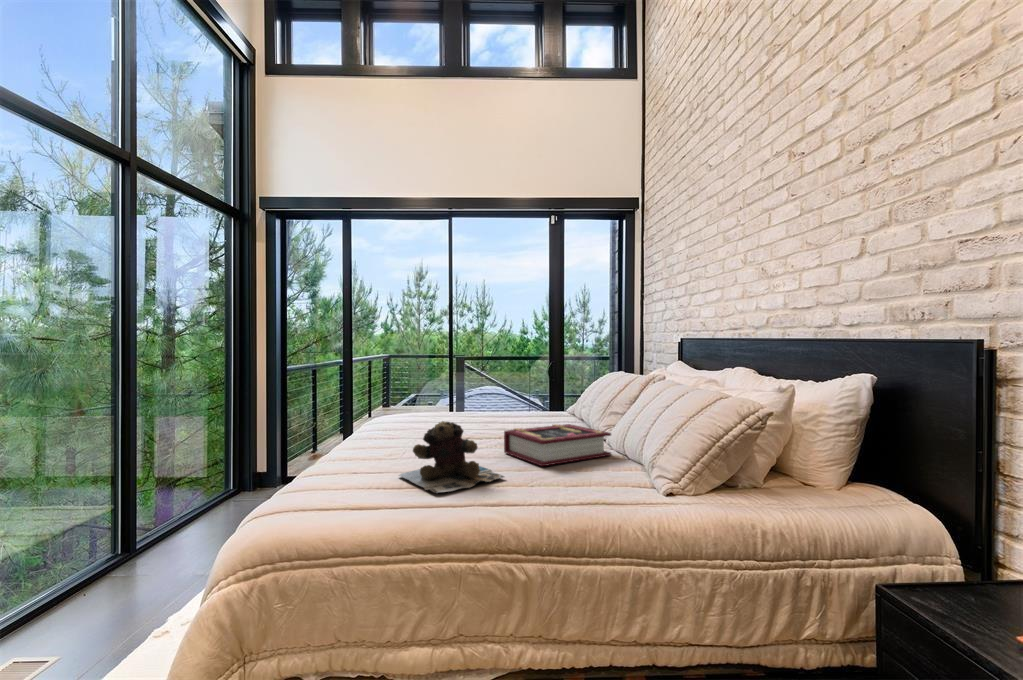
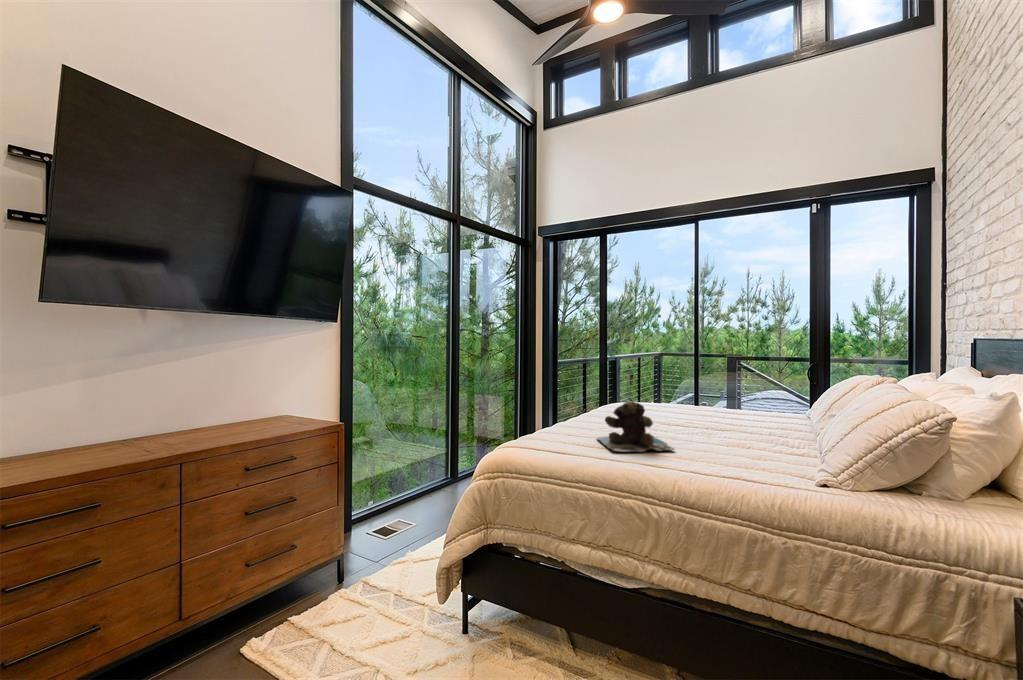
book: present [504,424,611,466] -> none [694,416,800,450]

